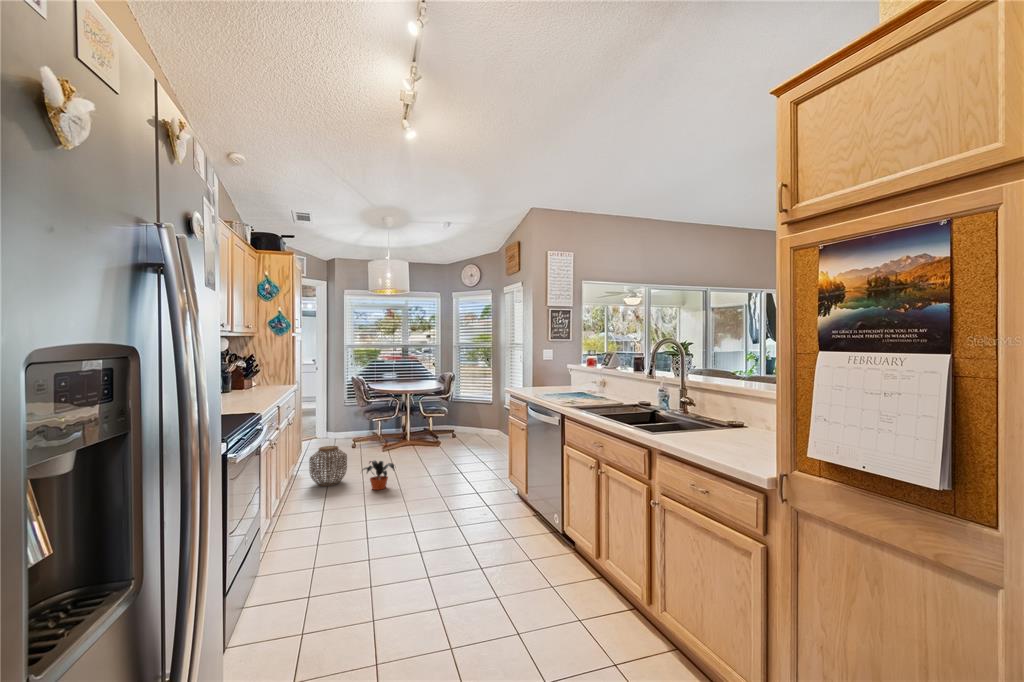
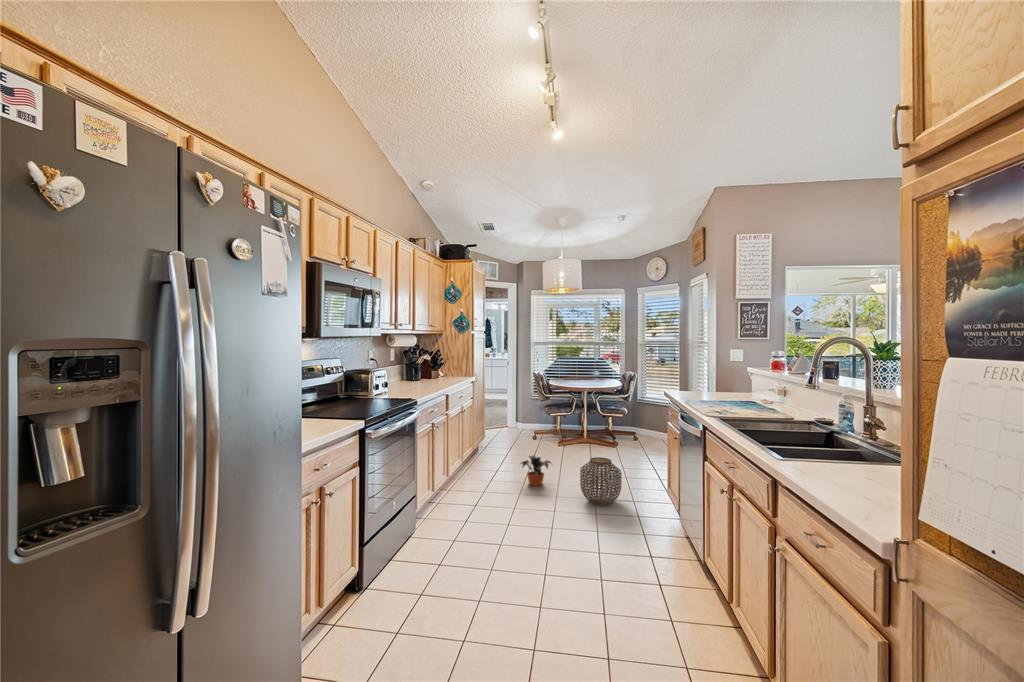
woven basket: present [309,446,347,486] -> present [580,457,622,506]

